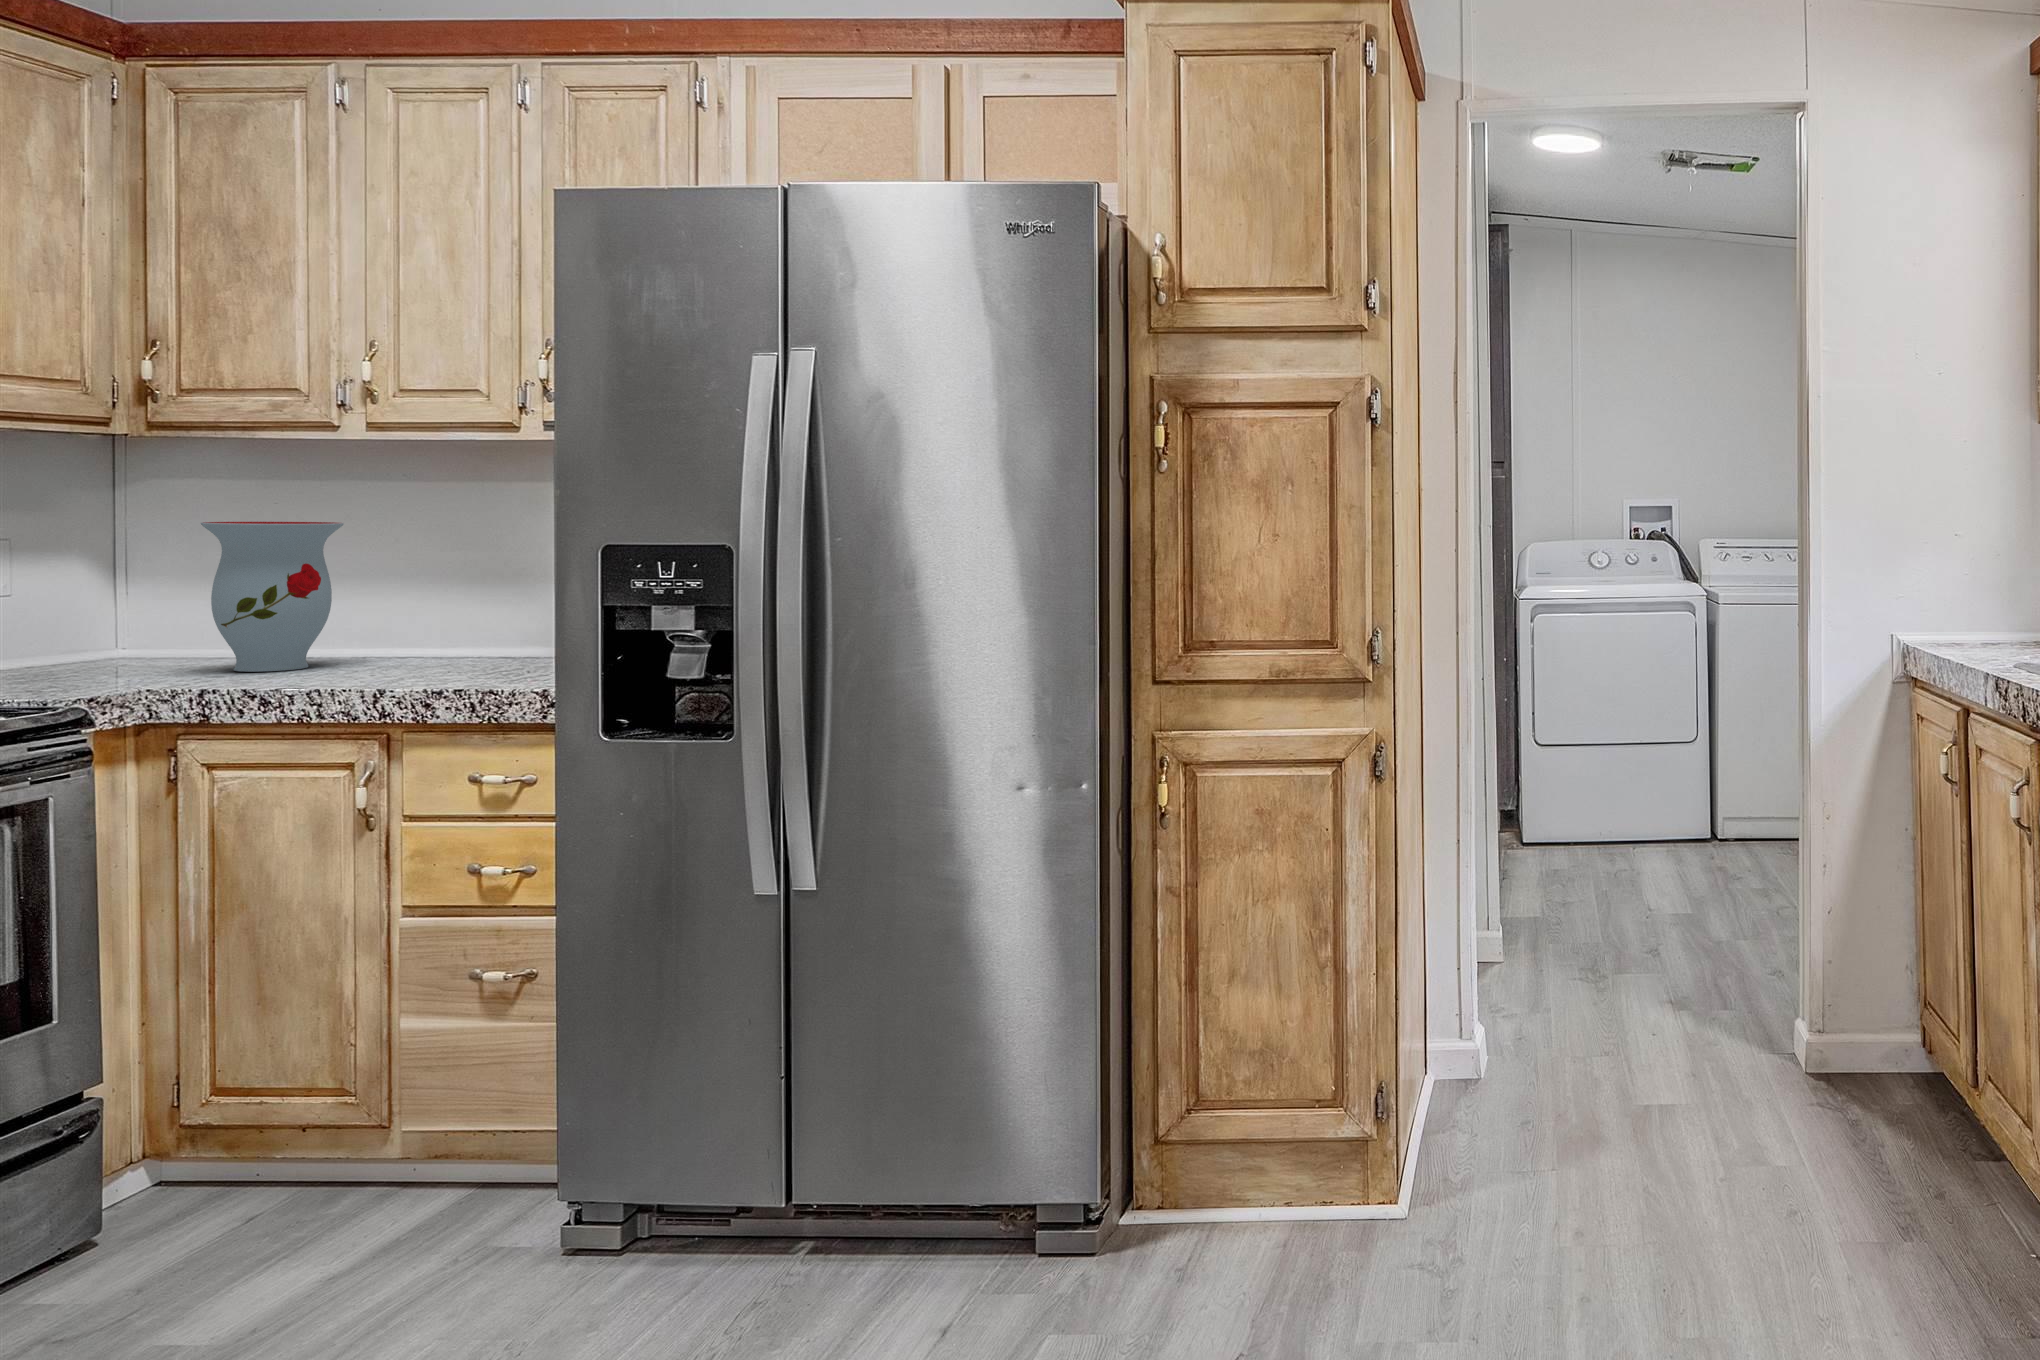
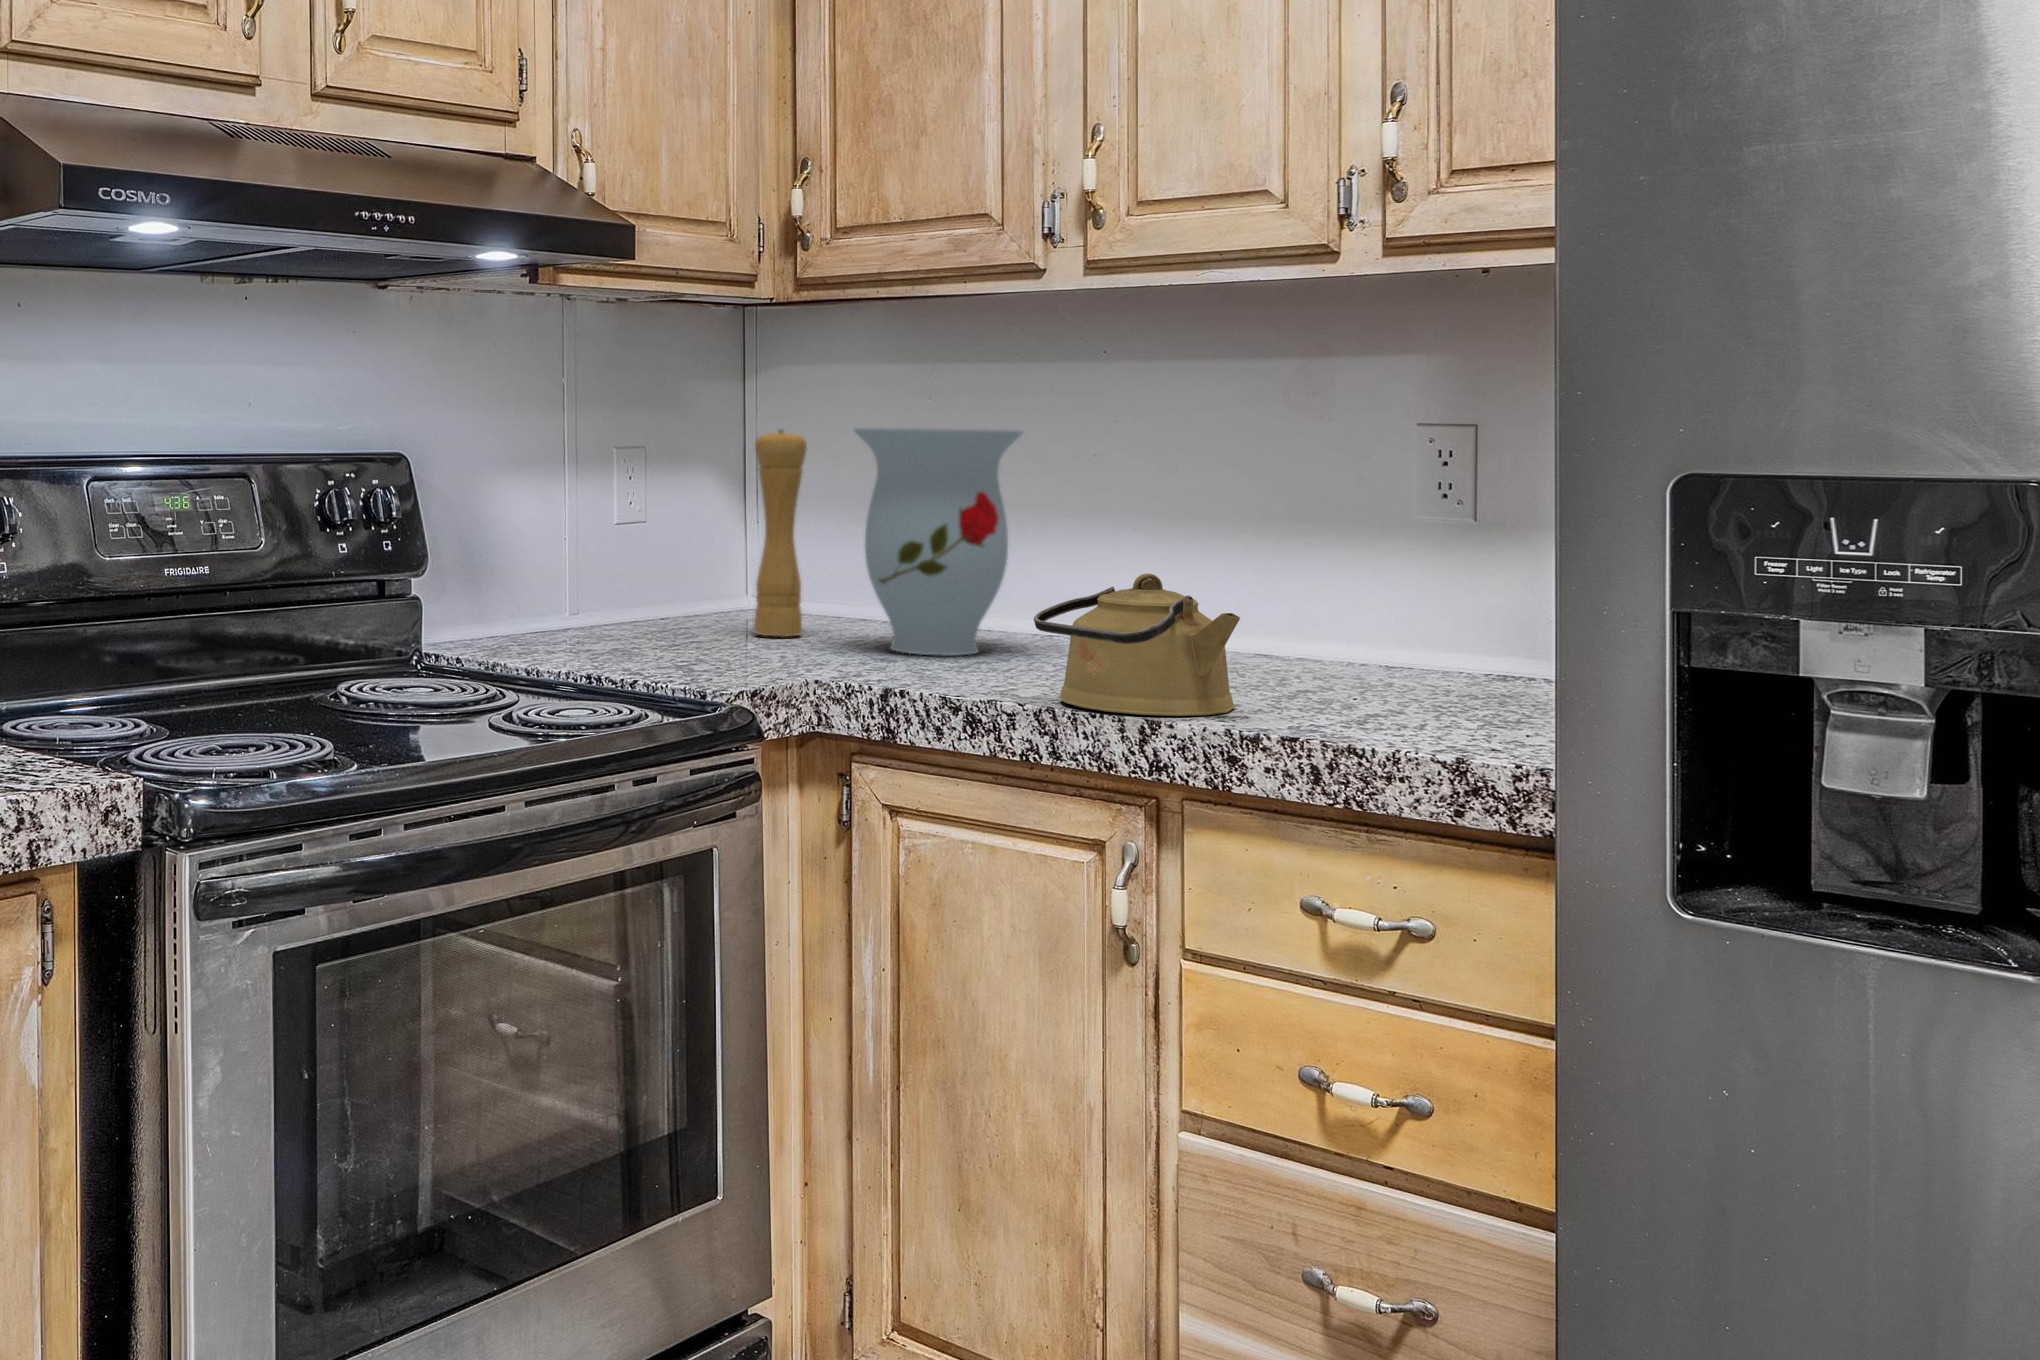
pepper mill: none [117,523,166,669] -> present [754,430,807,637]
kettle: none [318,609,456,690] -> present [1034,573,1240,716]

